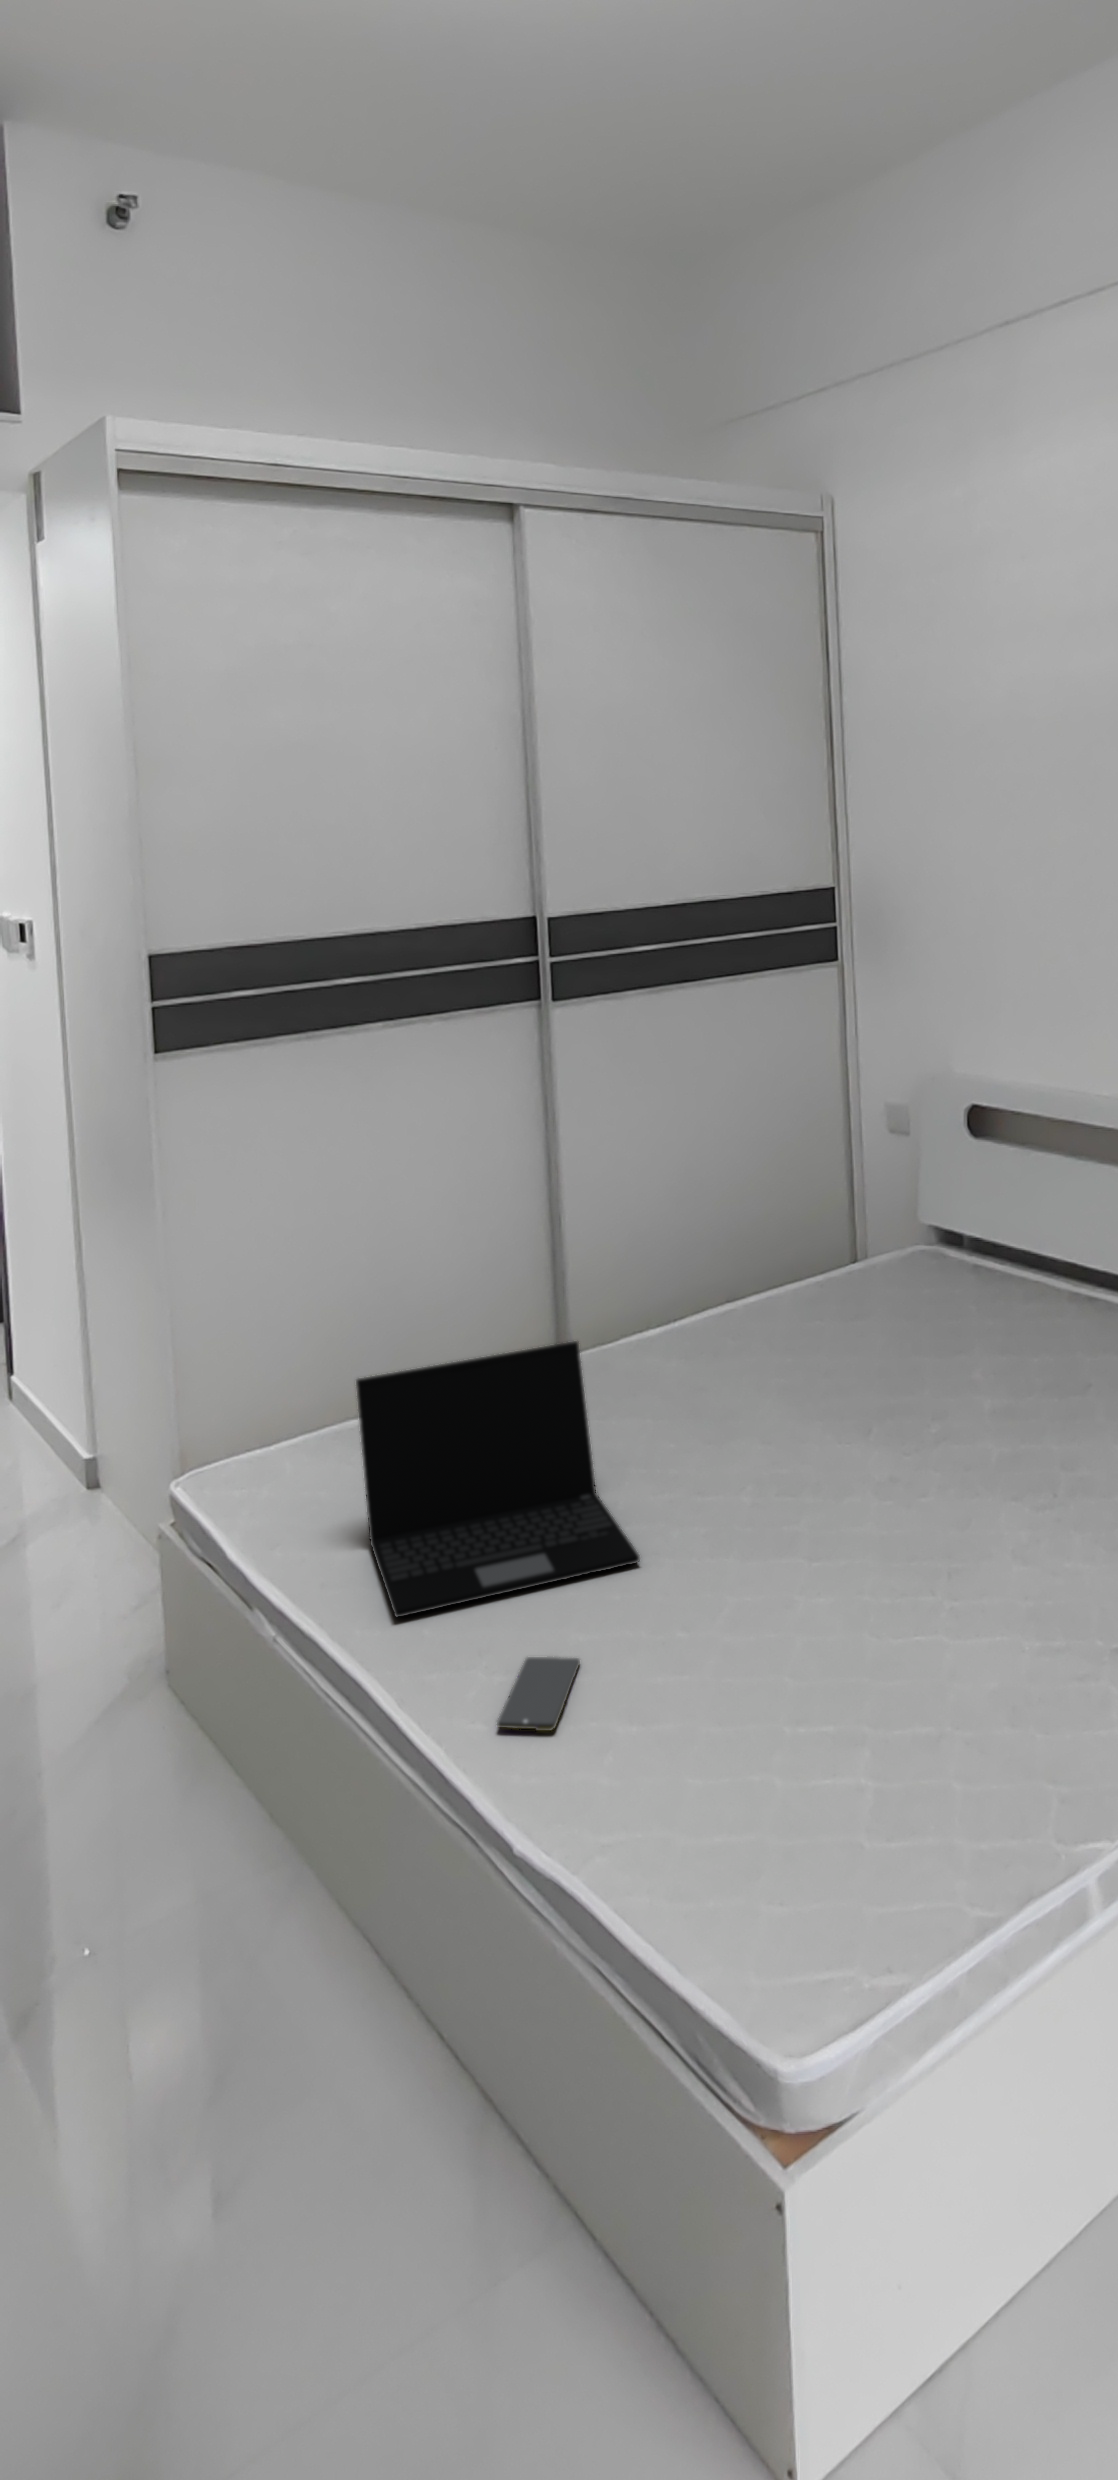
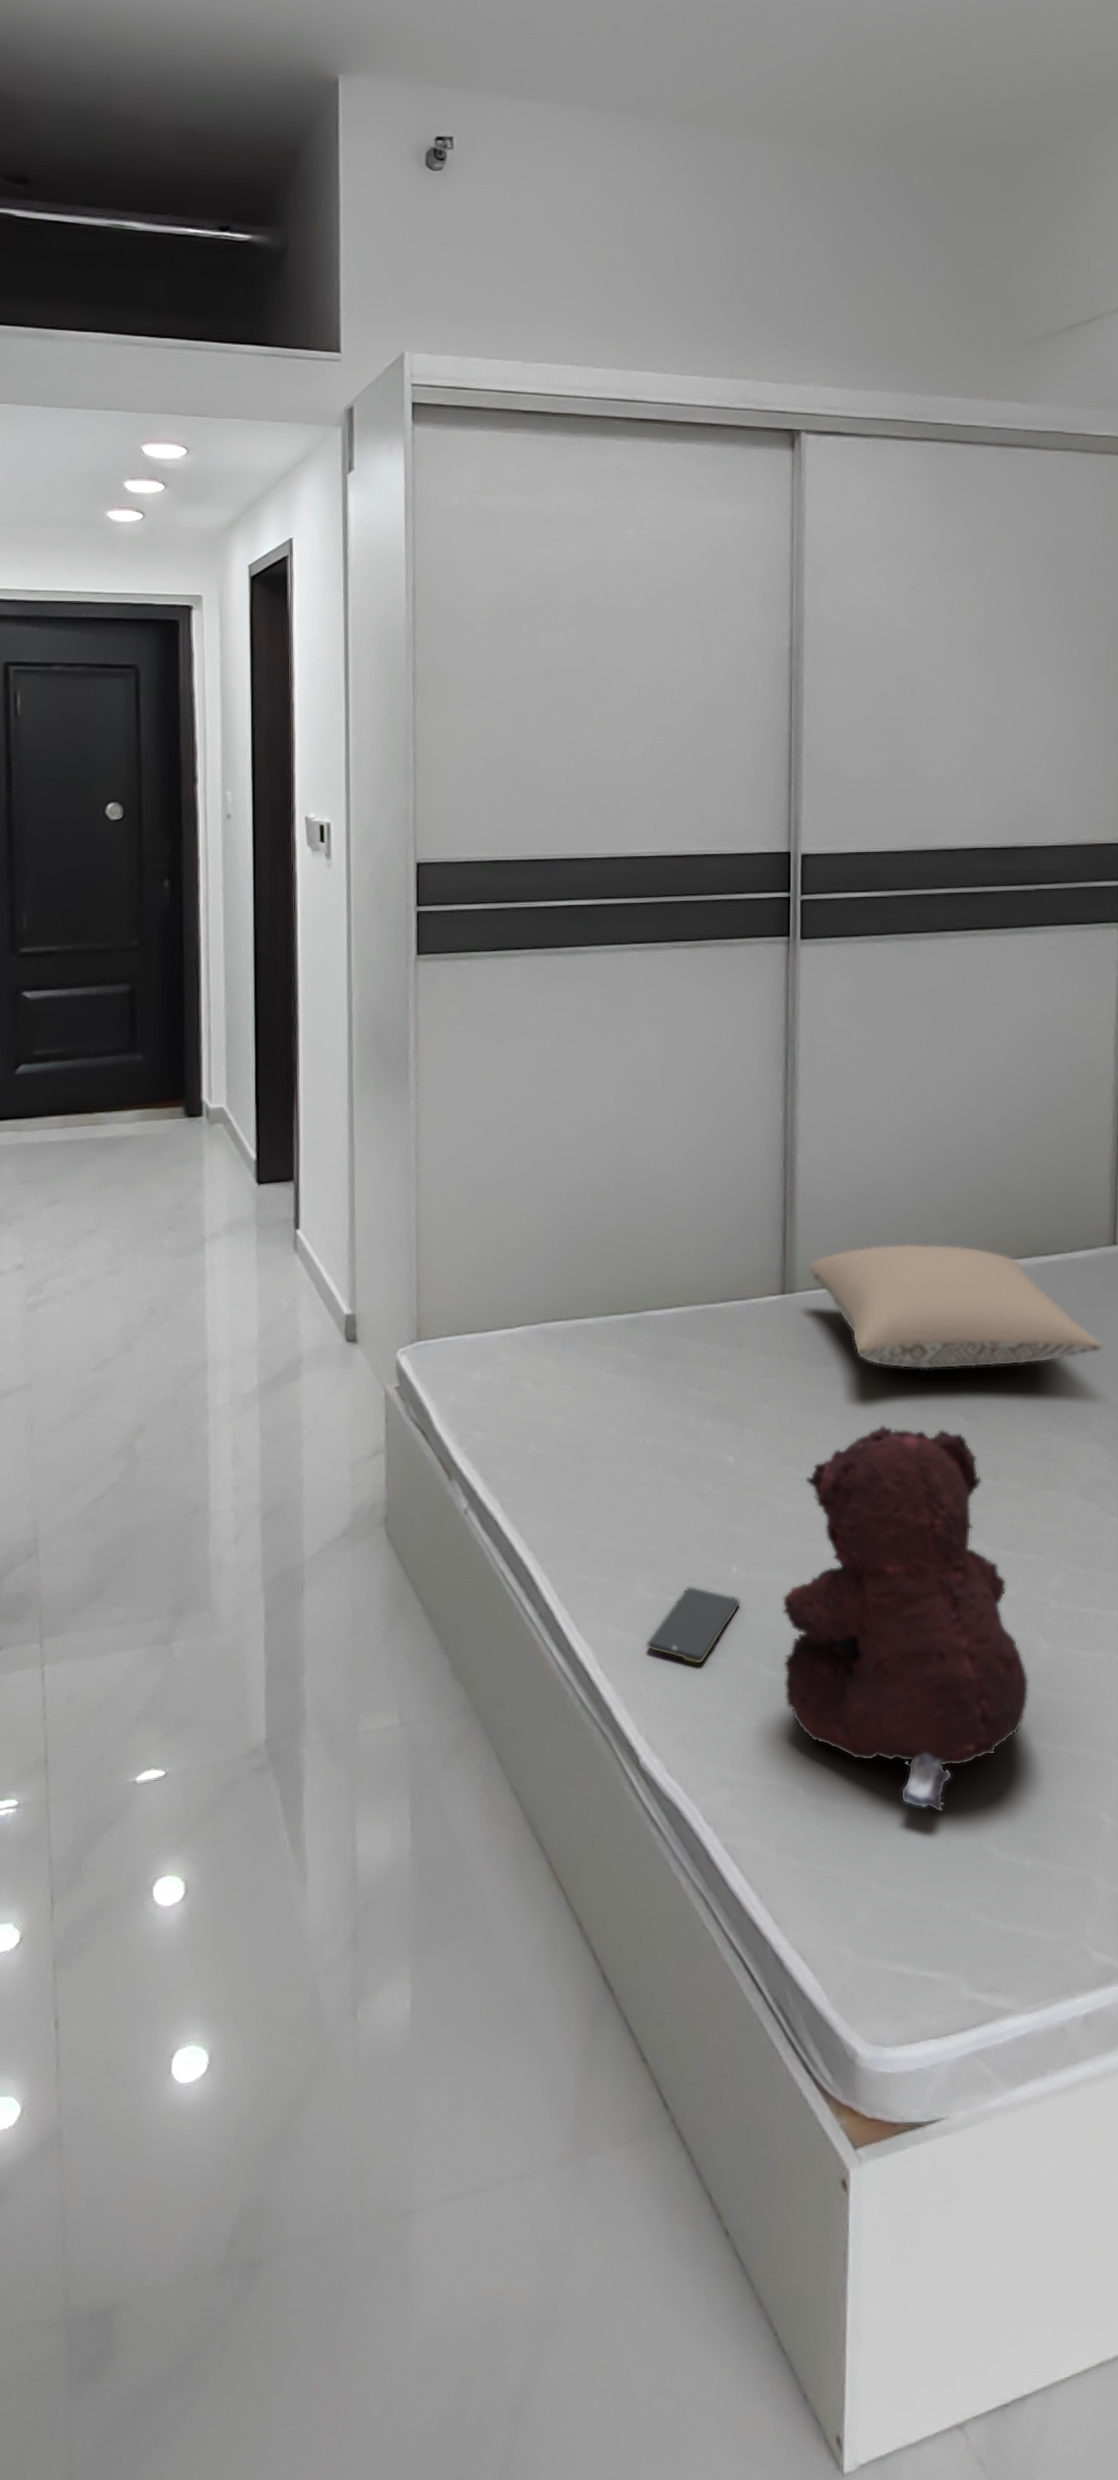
pillow: none [588,1279,869,1402] -> present [809,1245,1102,1368]
laptop: present [356,1341,640,1617] -> none [561,1287,819,1523]
teddy bear: none [637,1447,872,1817] -> present [784,1427,1028,1810]

